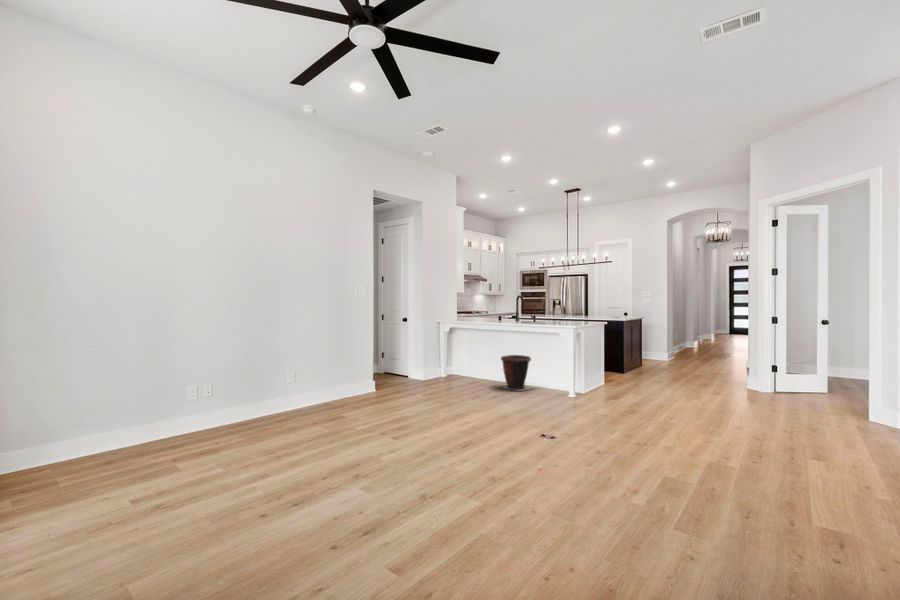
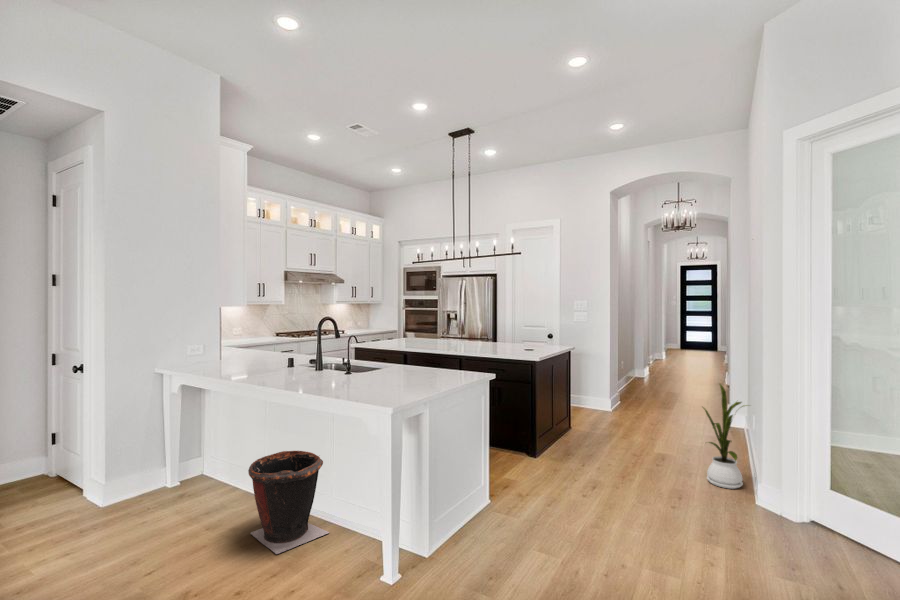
house plant: none [716,332,744,385] -> present [703,384,747,489]

